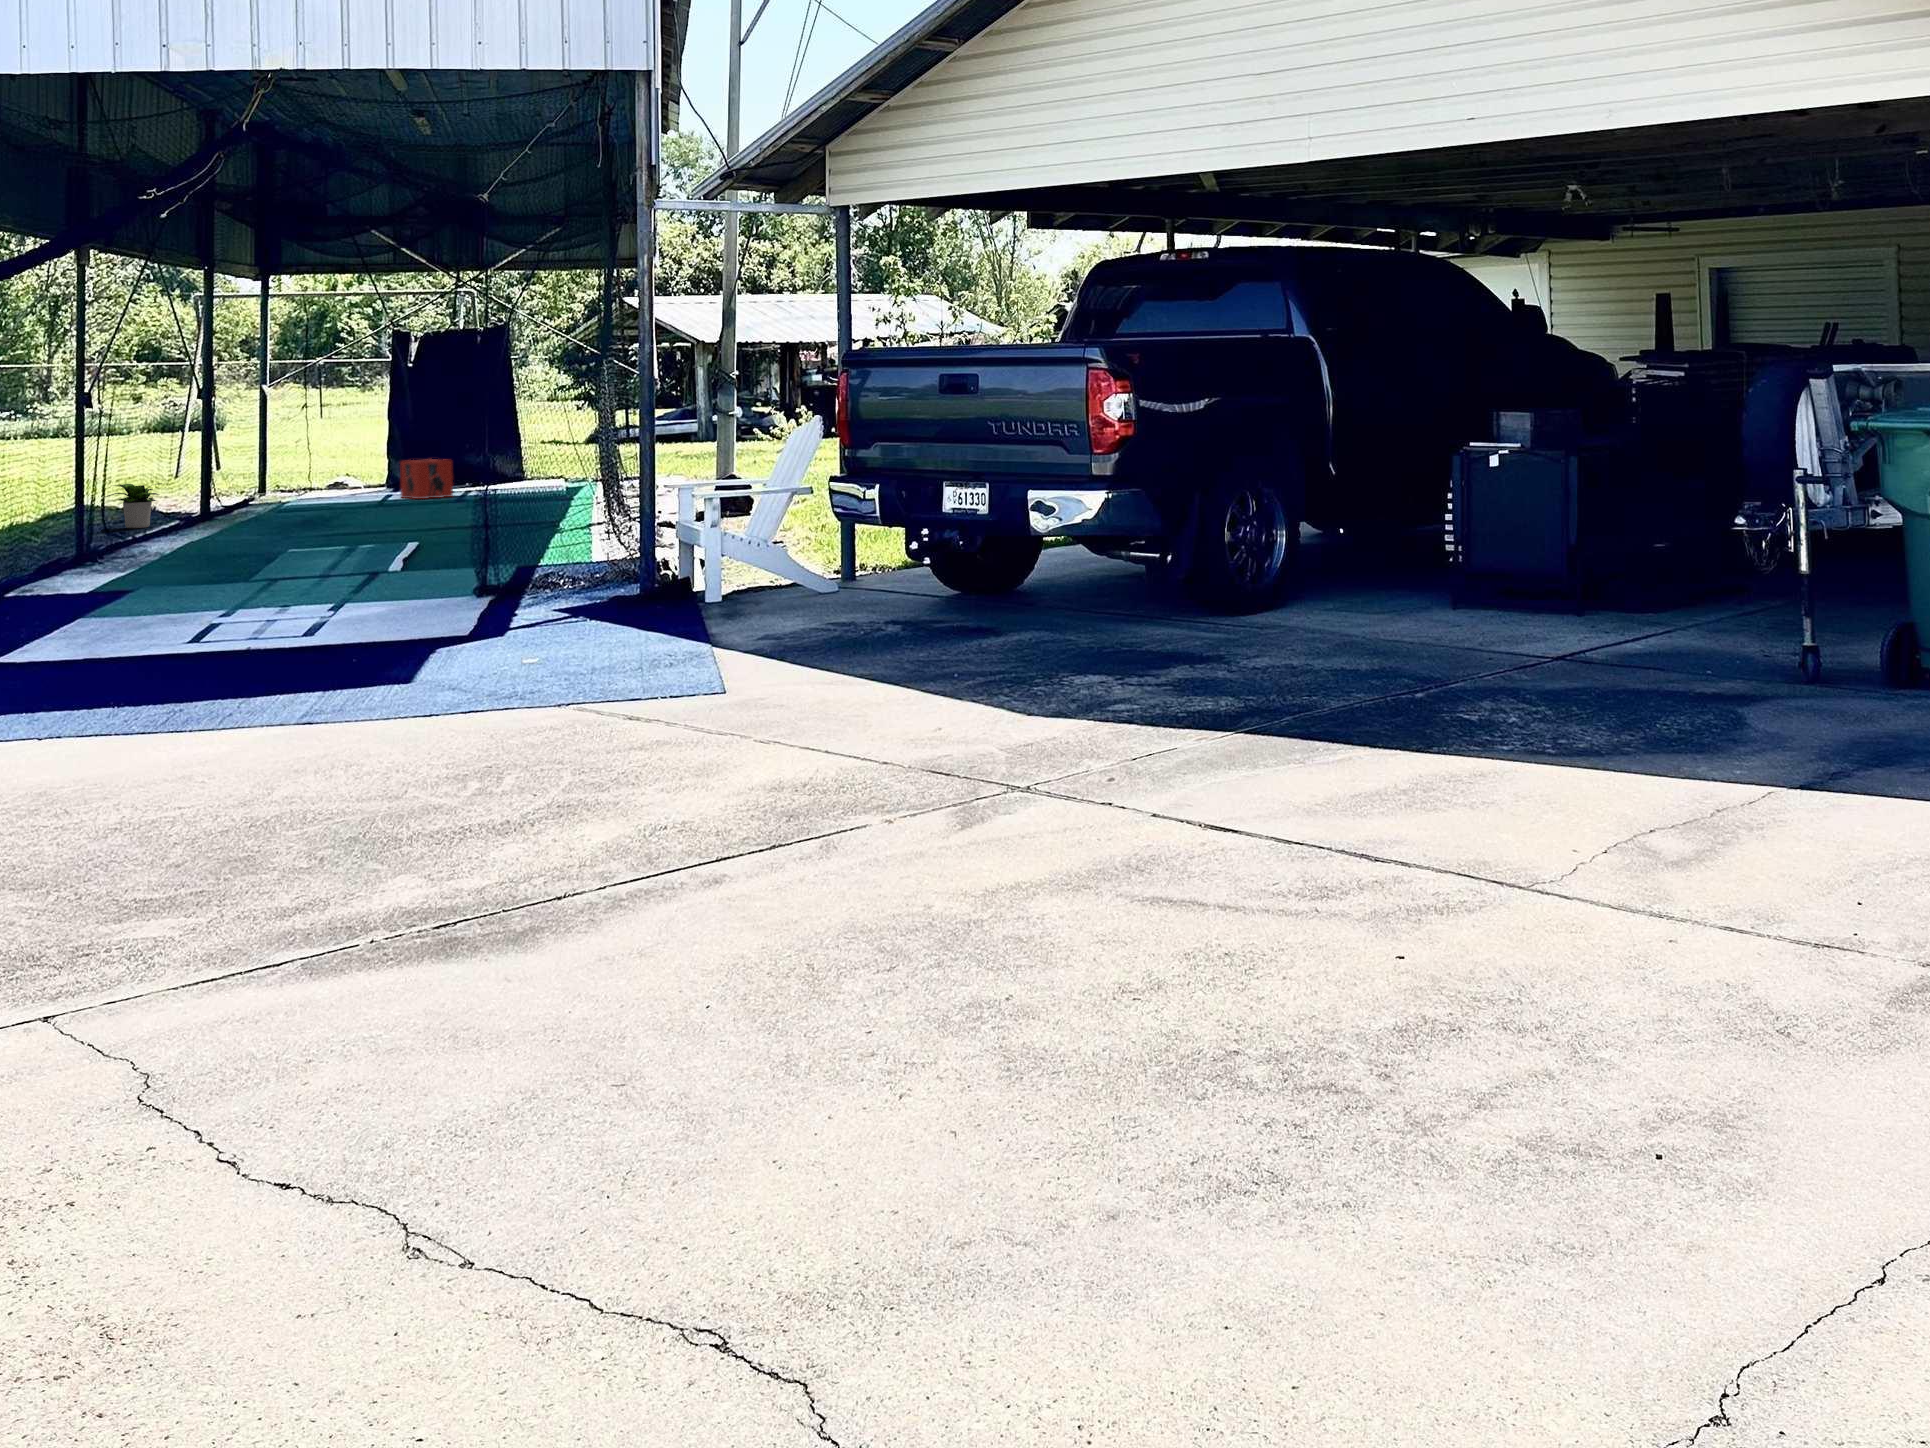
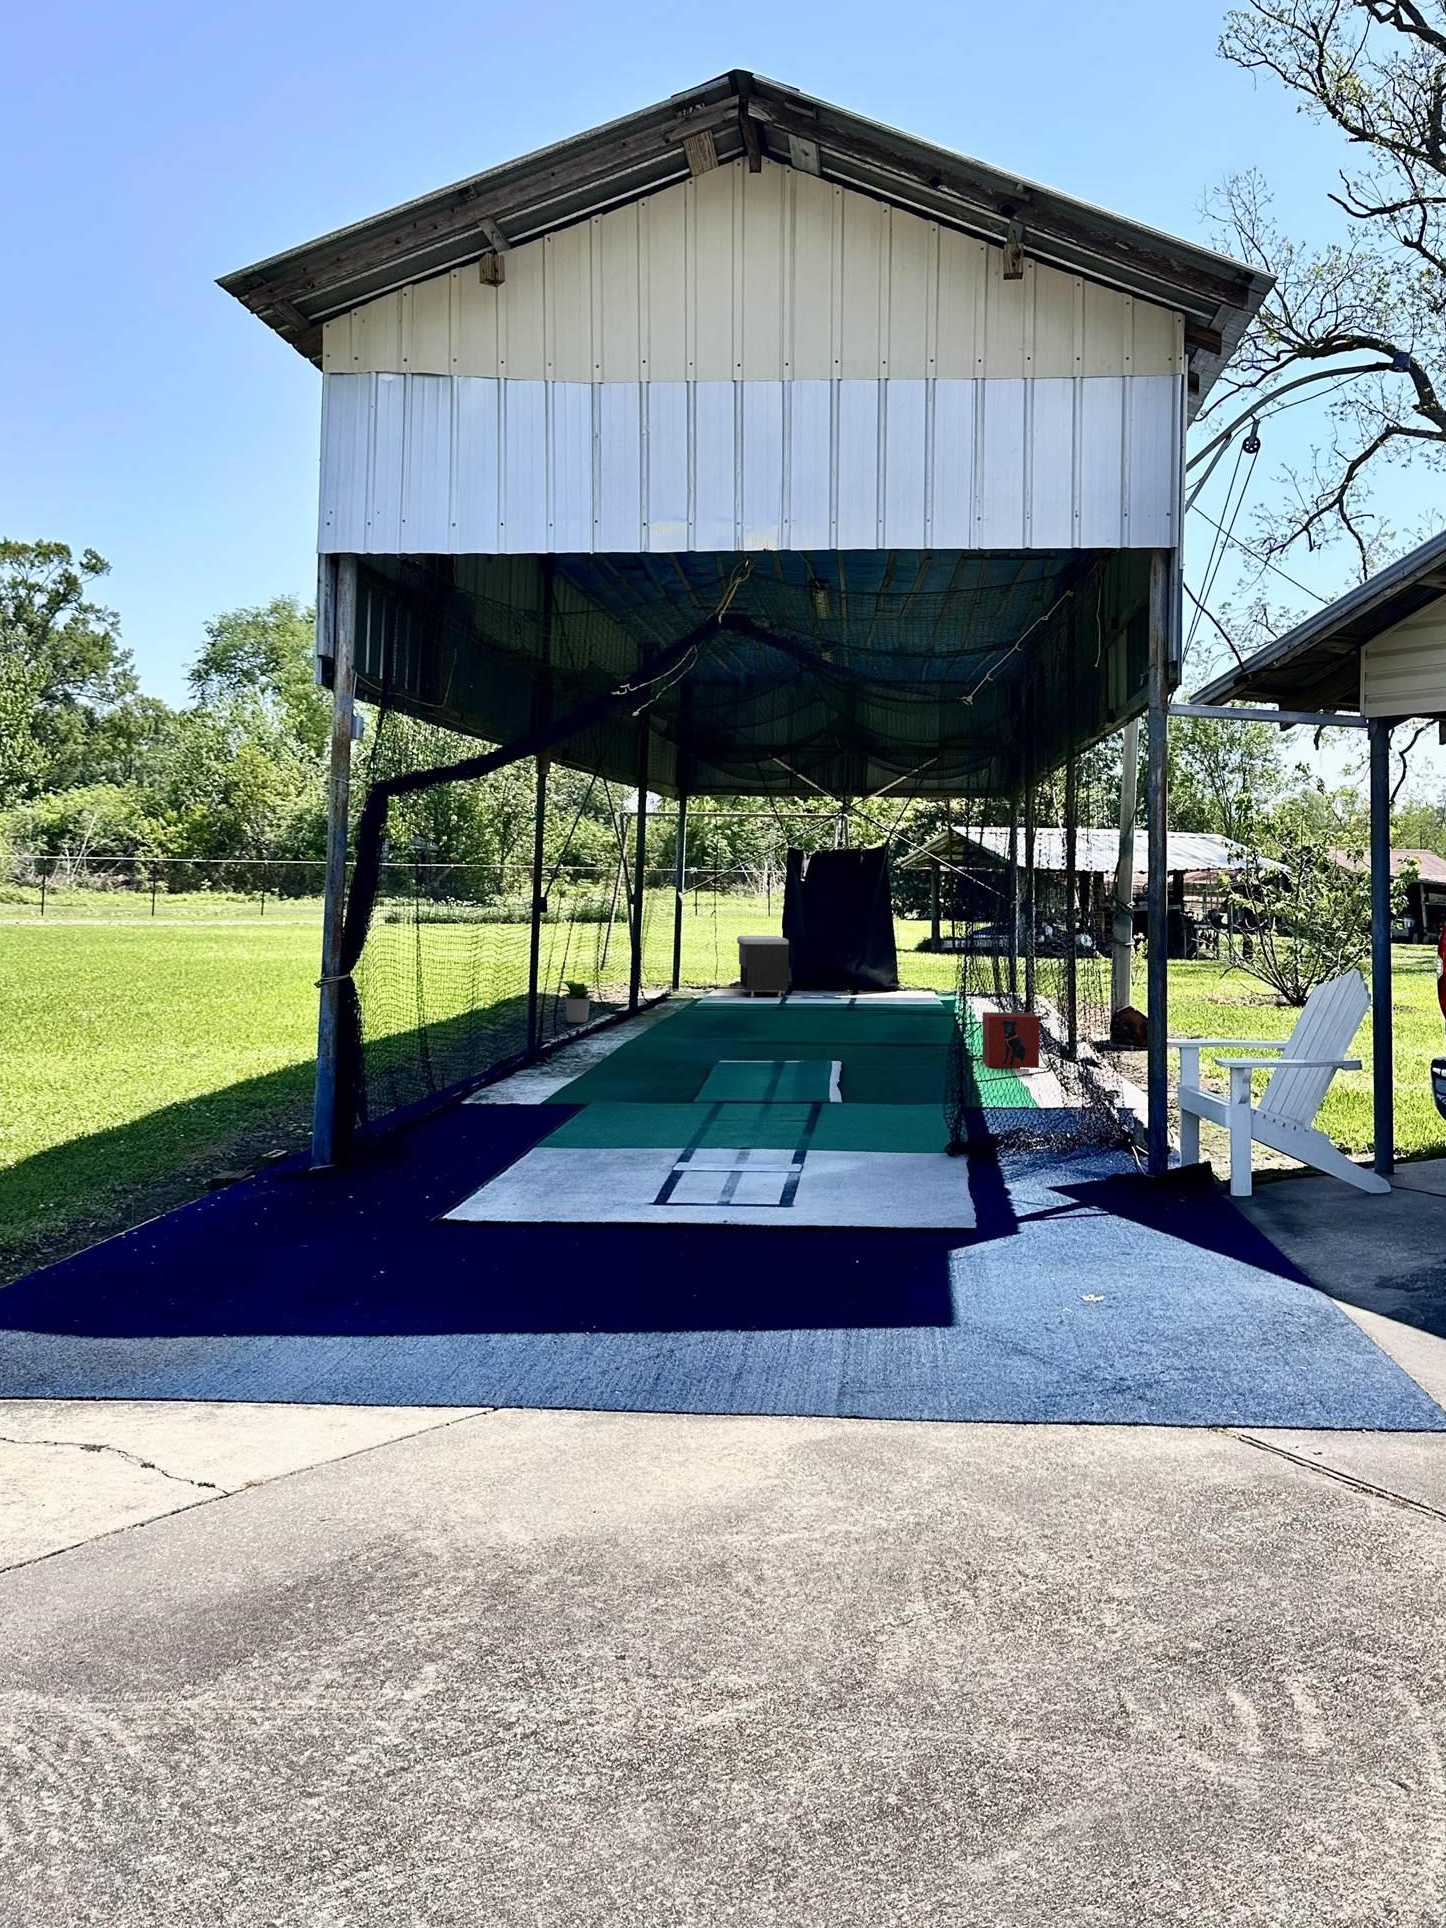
storage bench: none [335,431,393,497] -> present [737,936,789,997]
storage box: present [400,459,453,499] -> present [982,1012,1039,1068]

